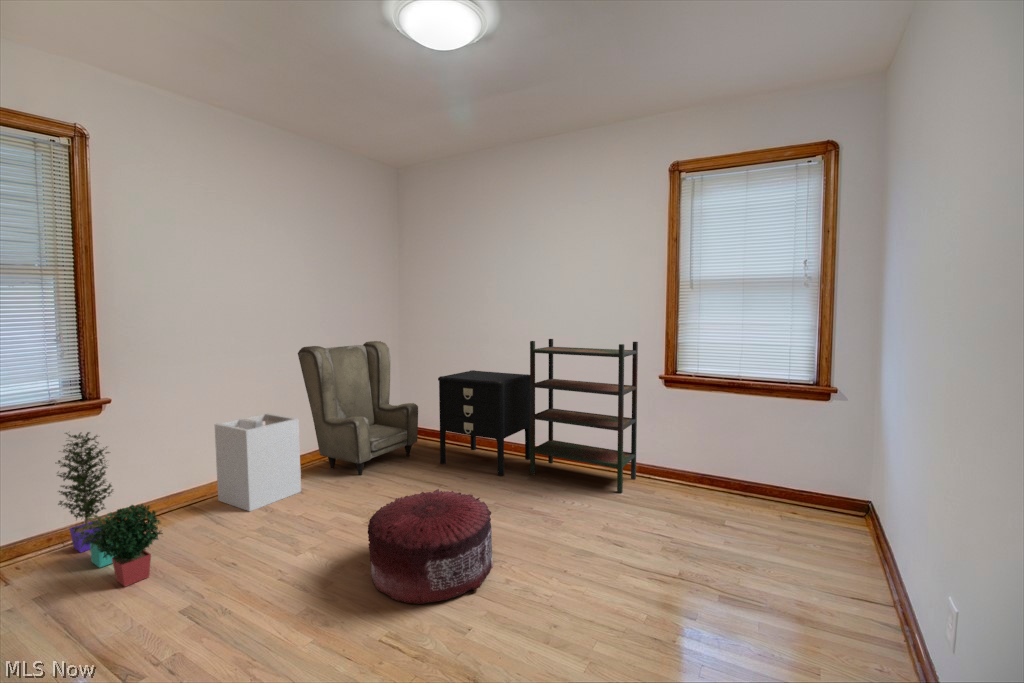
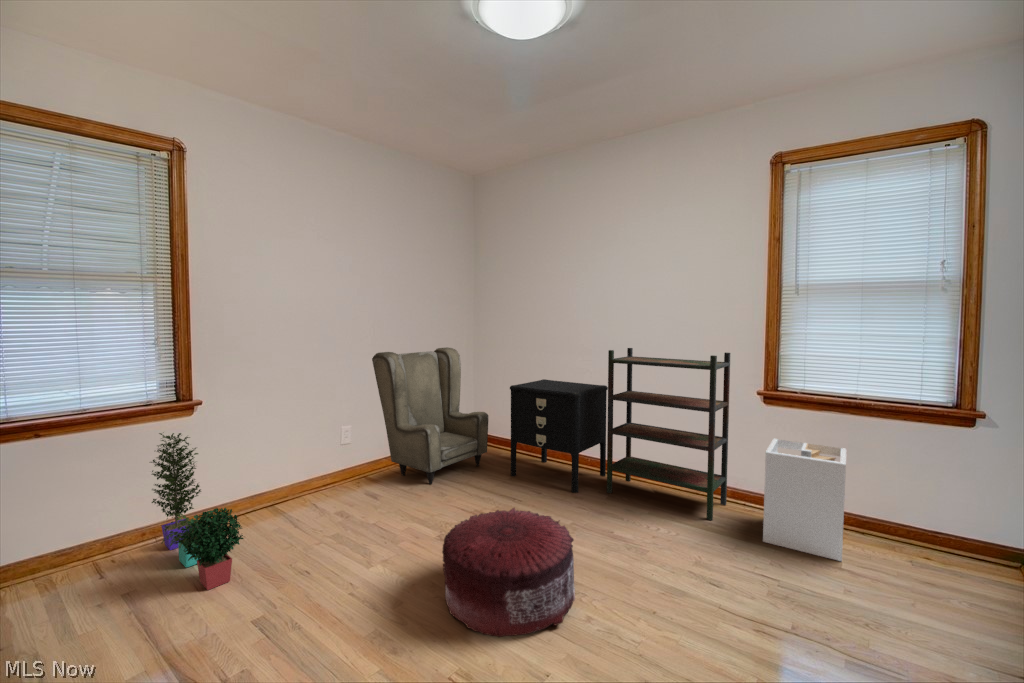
laundry hamper: present [215,414,301,511] -> present [763,439,846,561]

